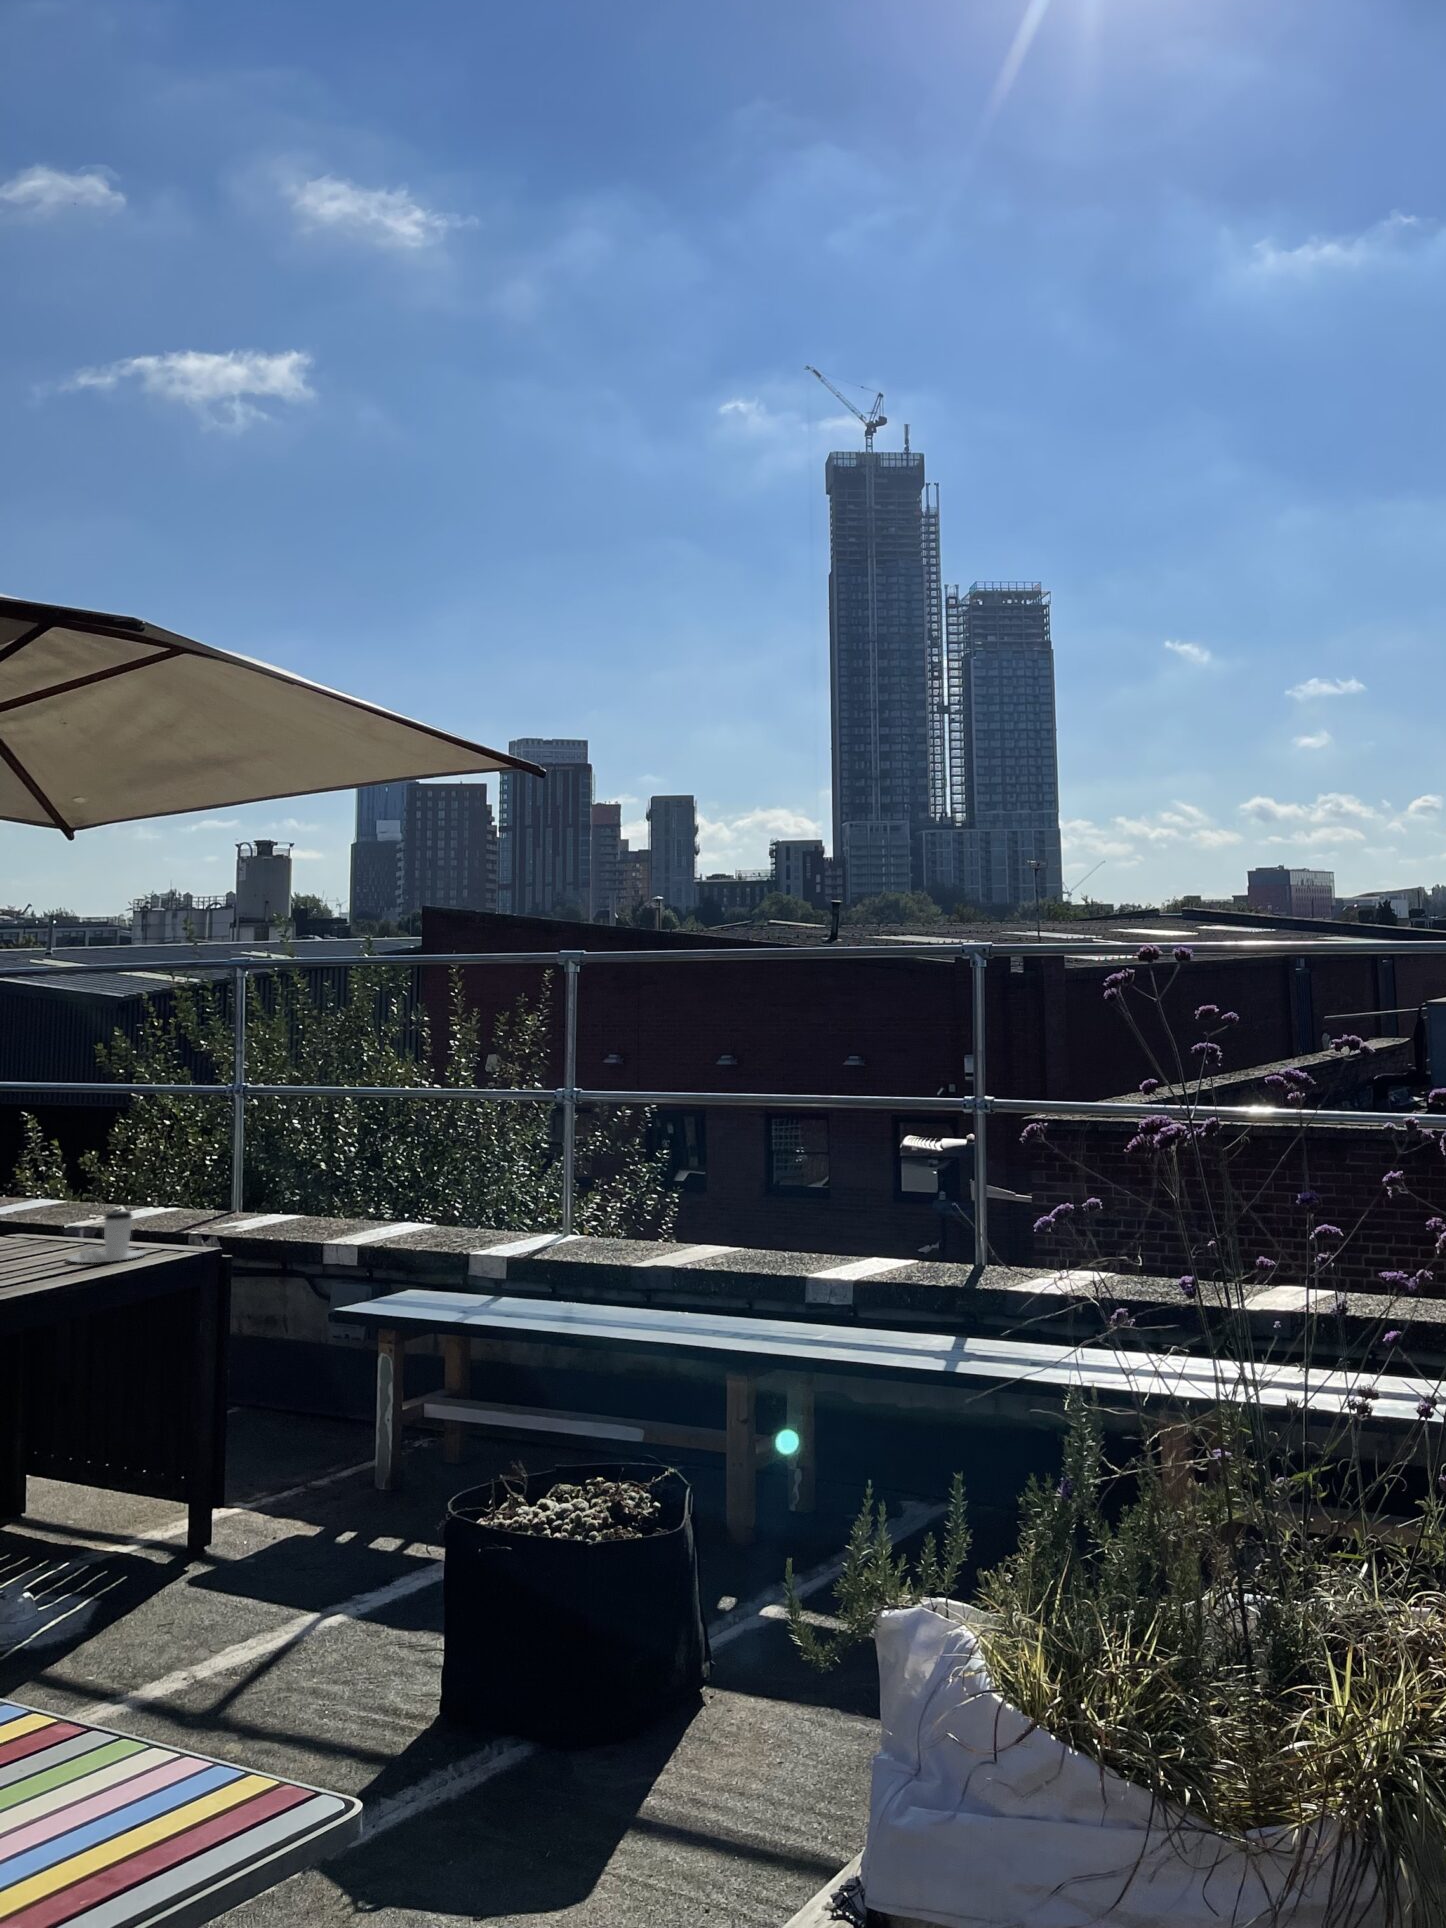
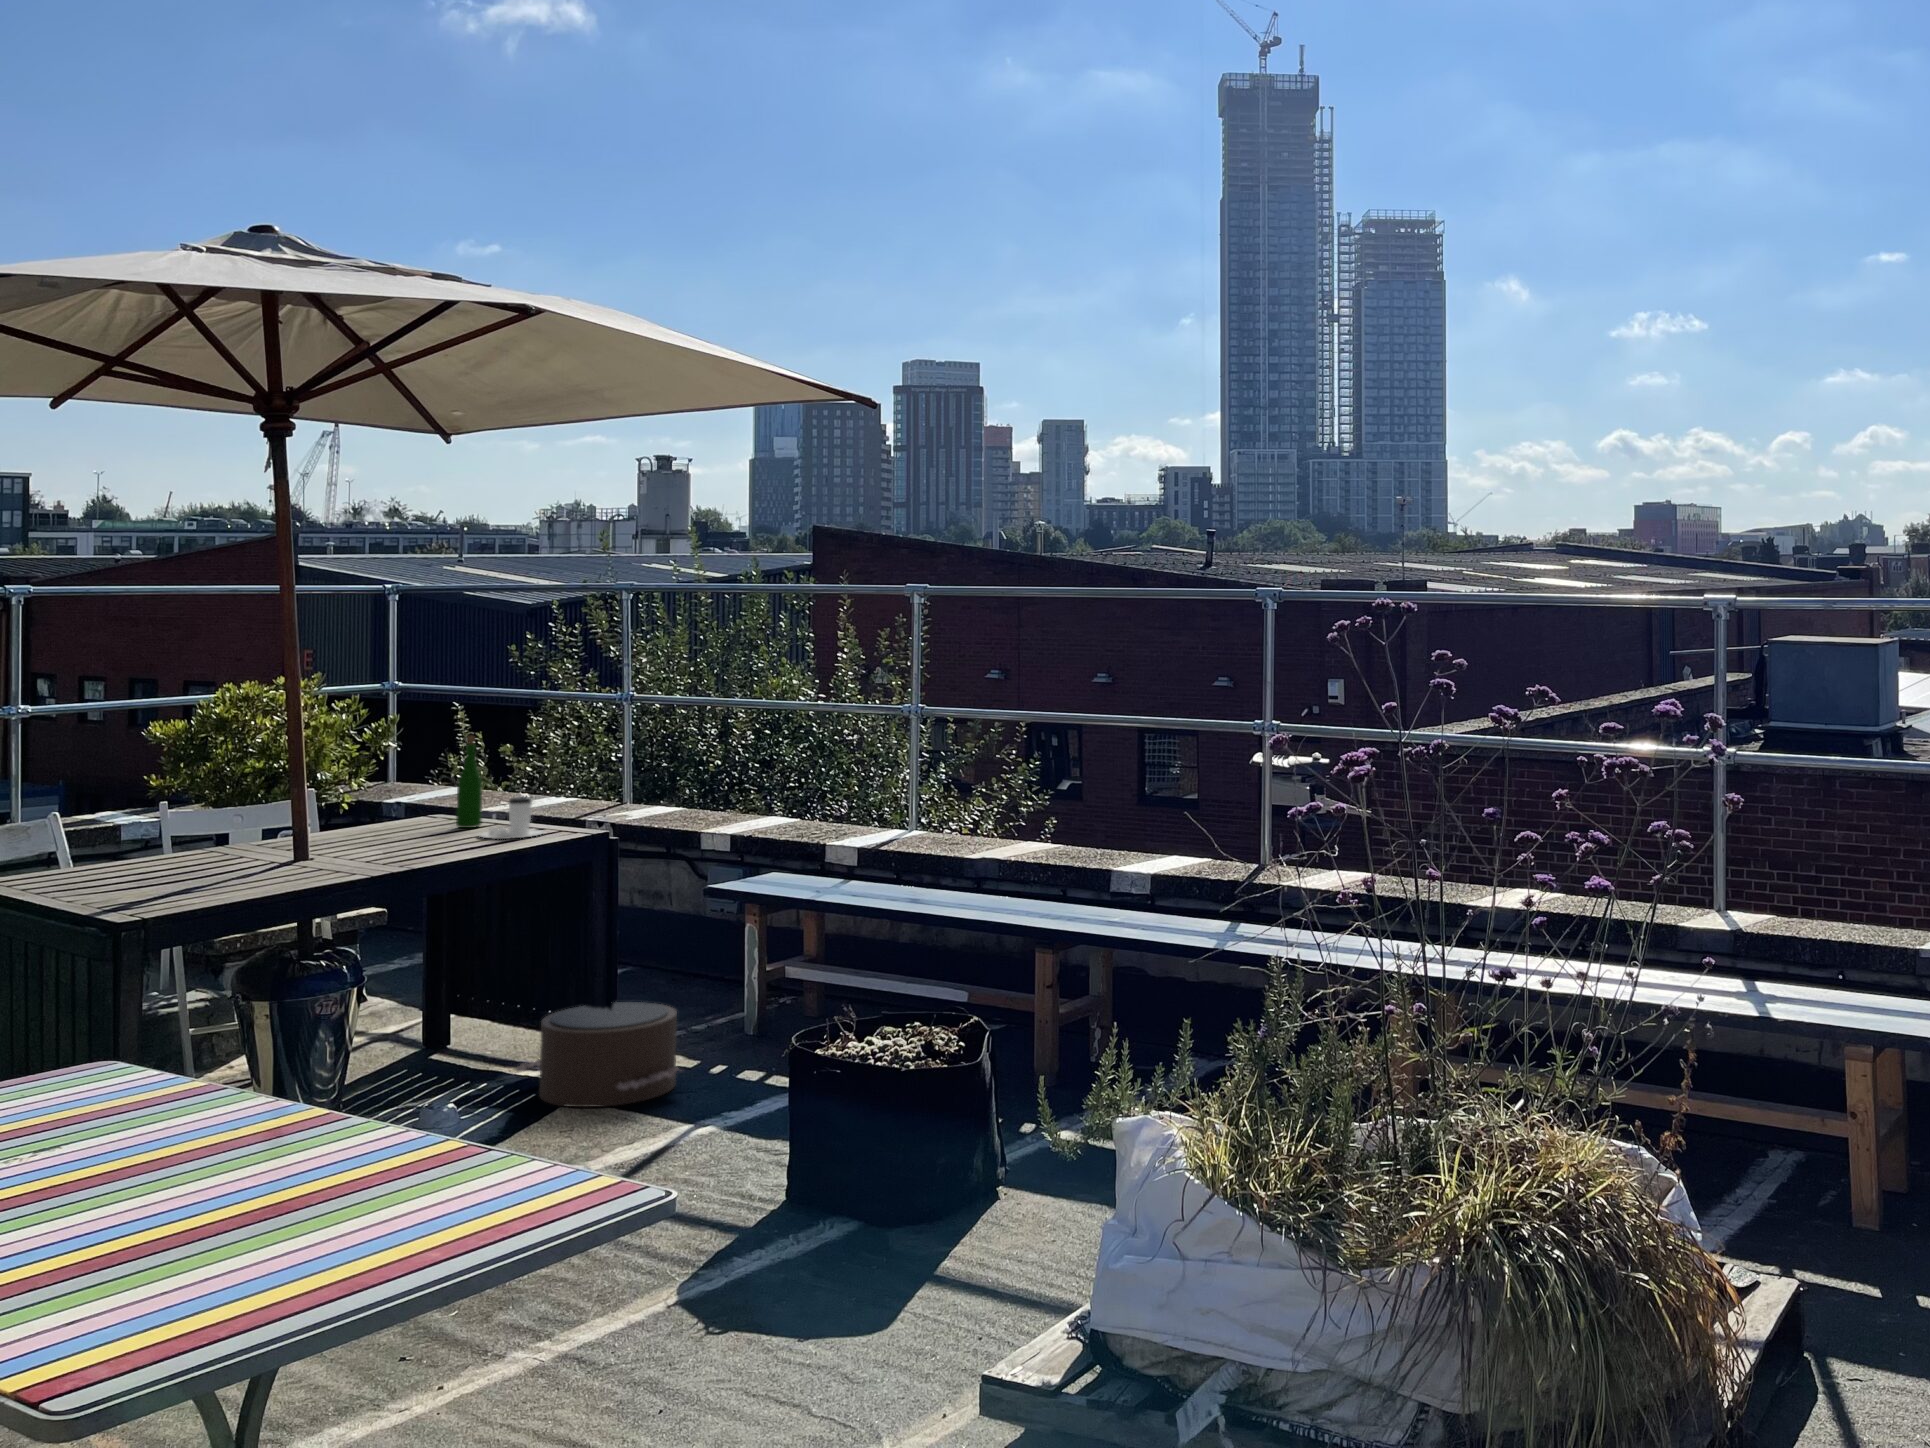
wine bottle: none [40,1139,73,1250] -> present [456,736,482,828]
pouf: none [98,1457,308,1594] -> present [515,1002,679,1107]

